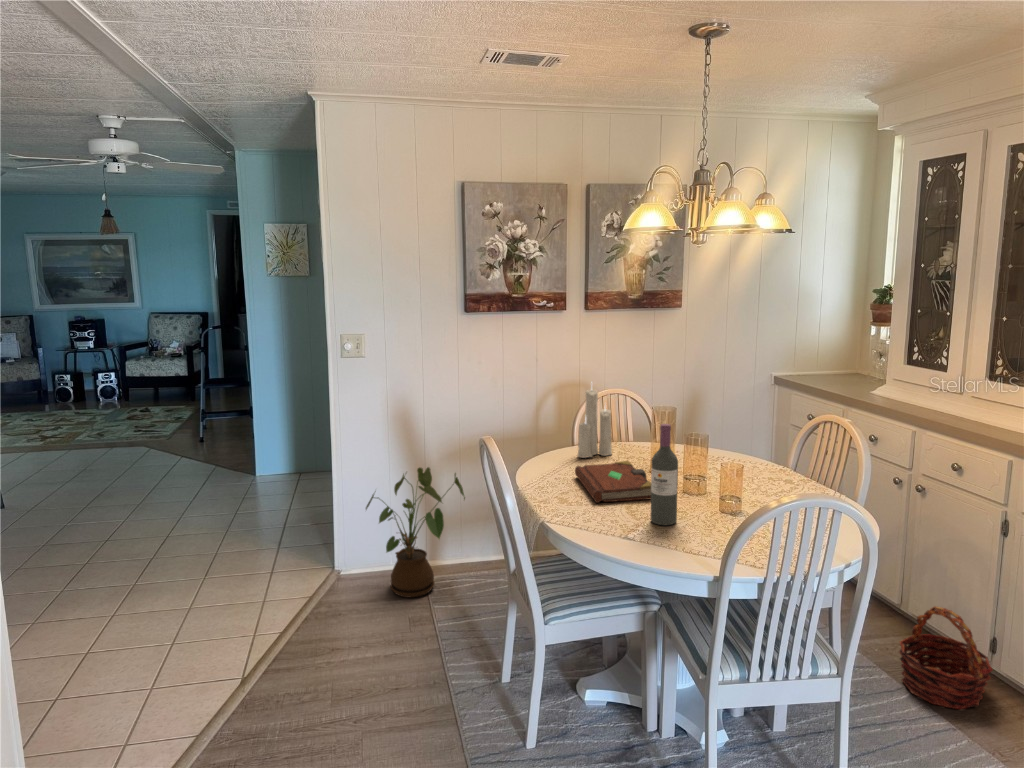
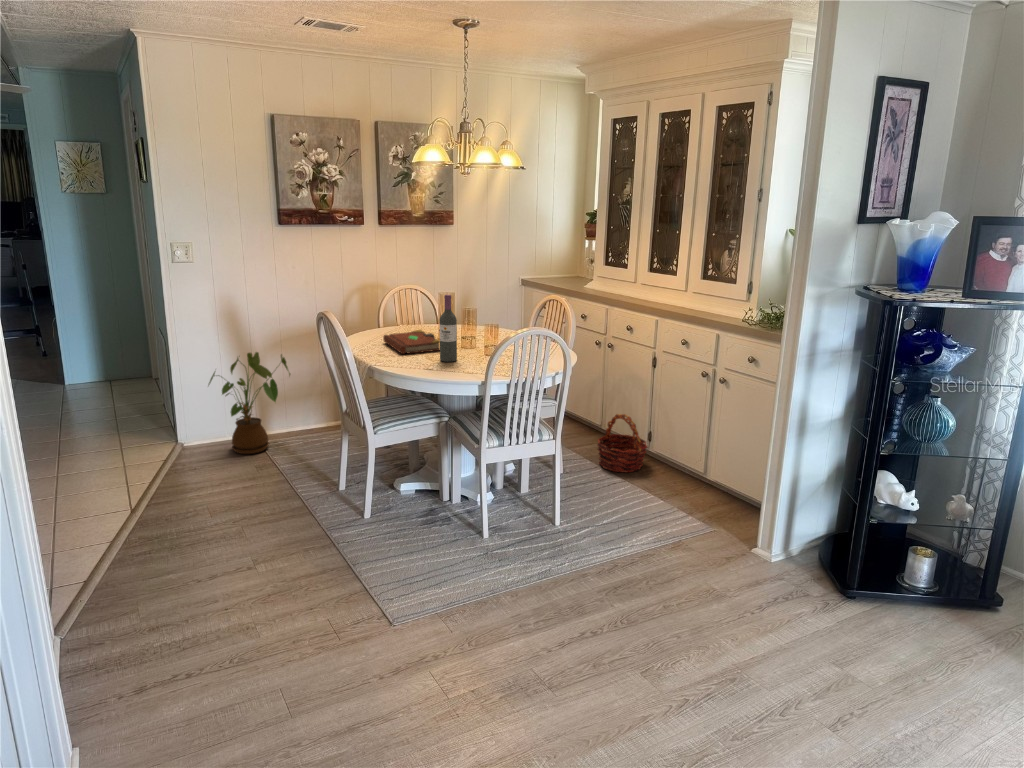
candle: present [577,389,612,458] -> none [382,272,408,333]

